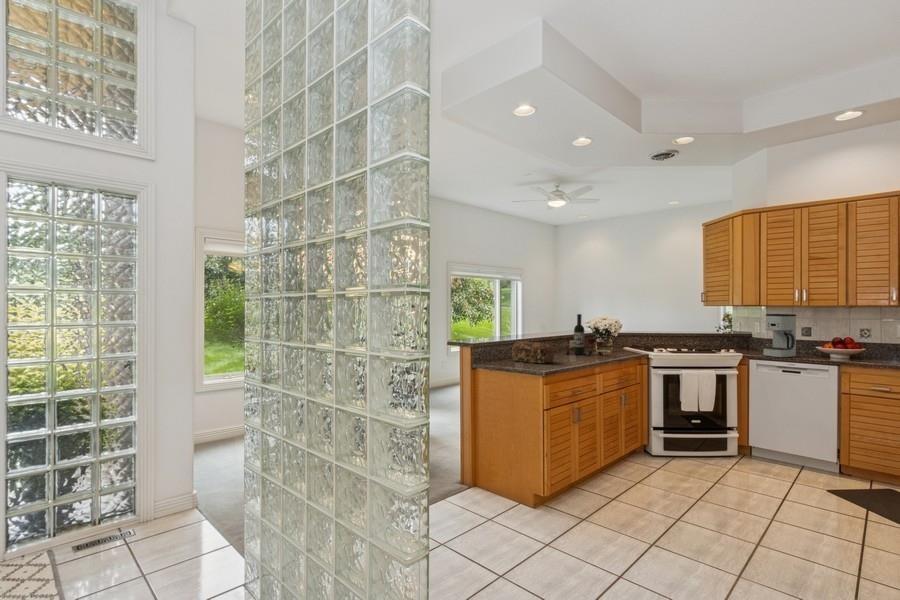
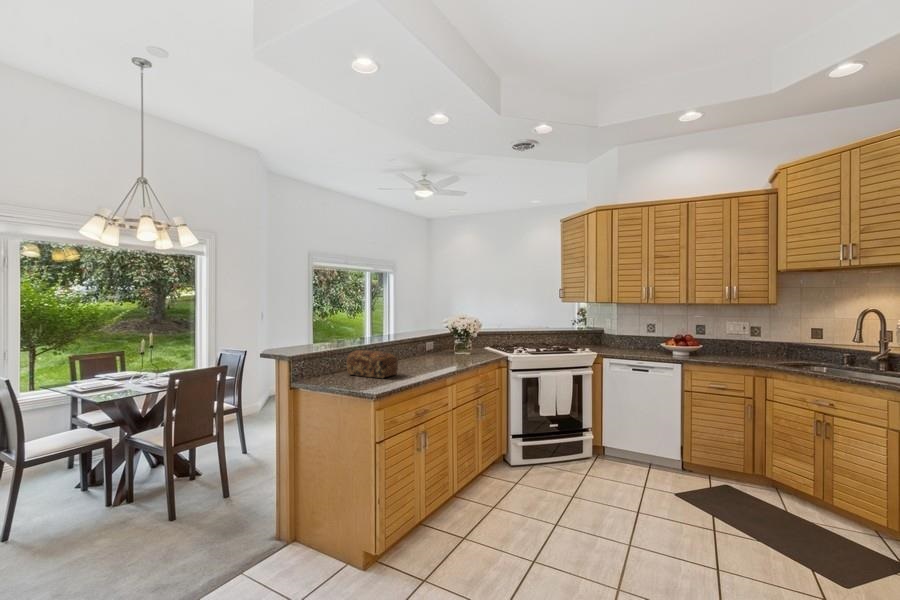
wine bottle: present [564,314,604,356] -> none [417,314,461,363]
coffee maker: present [764,314,796,358] -> none [616,312,645,357]

